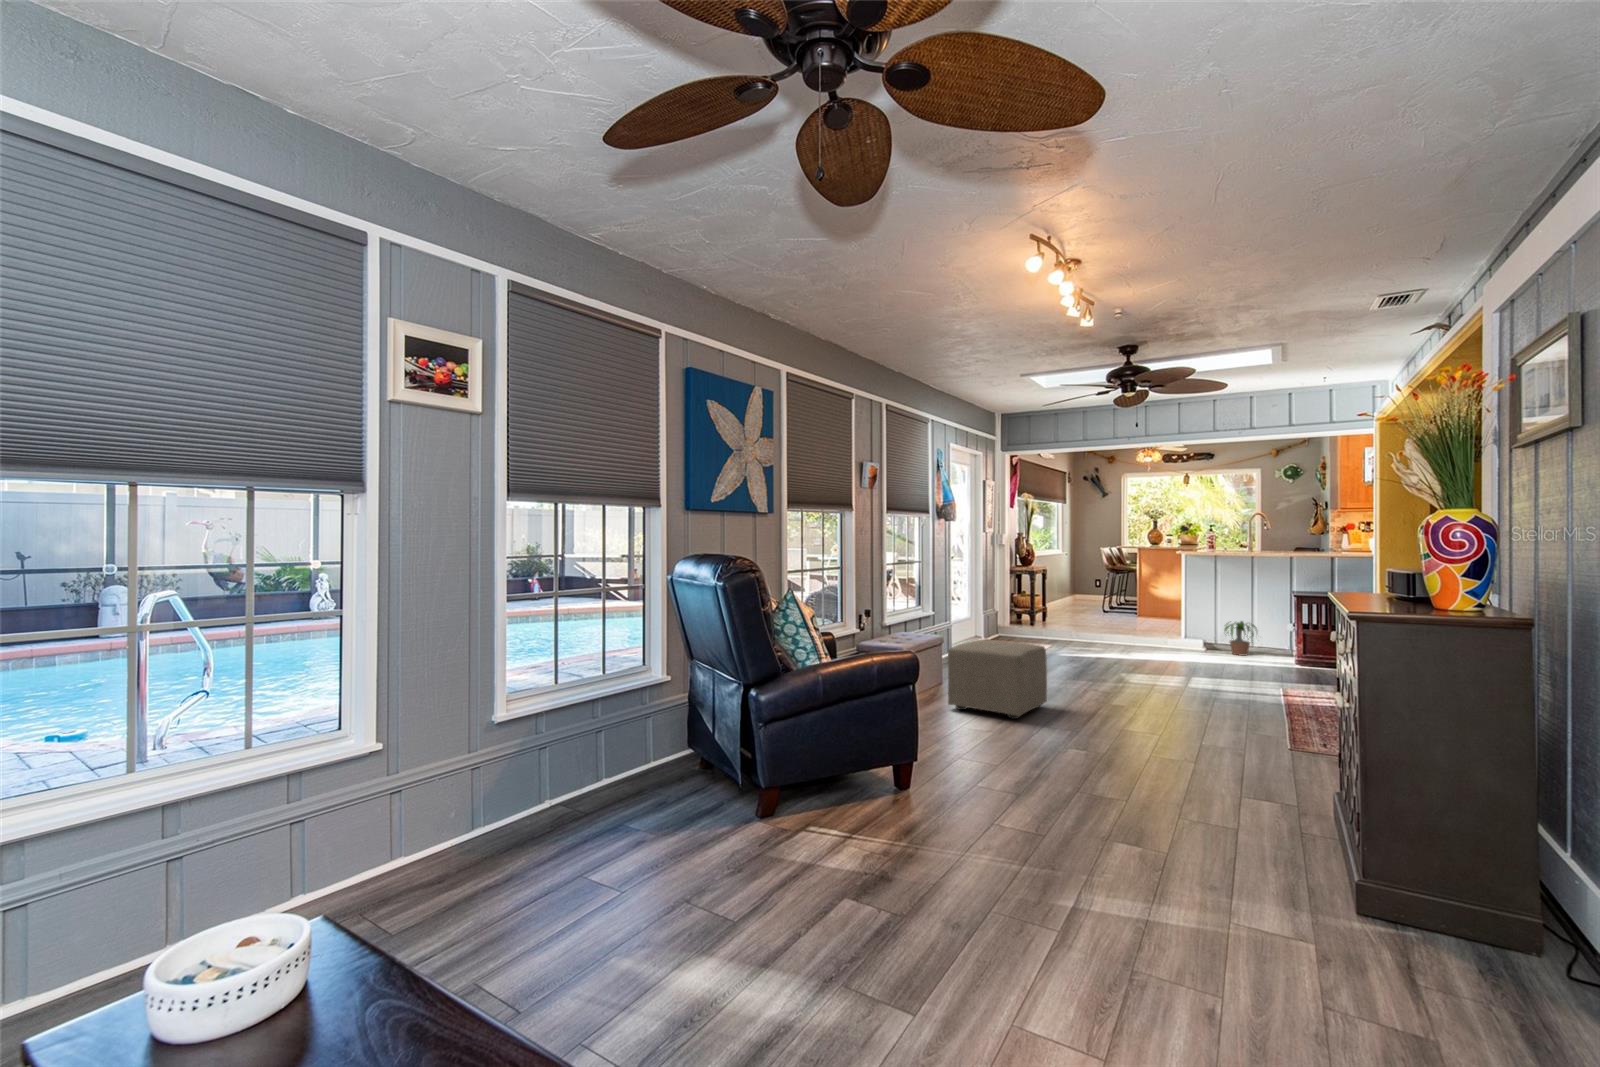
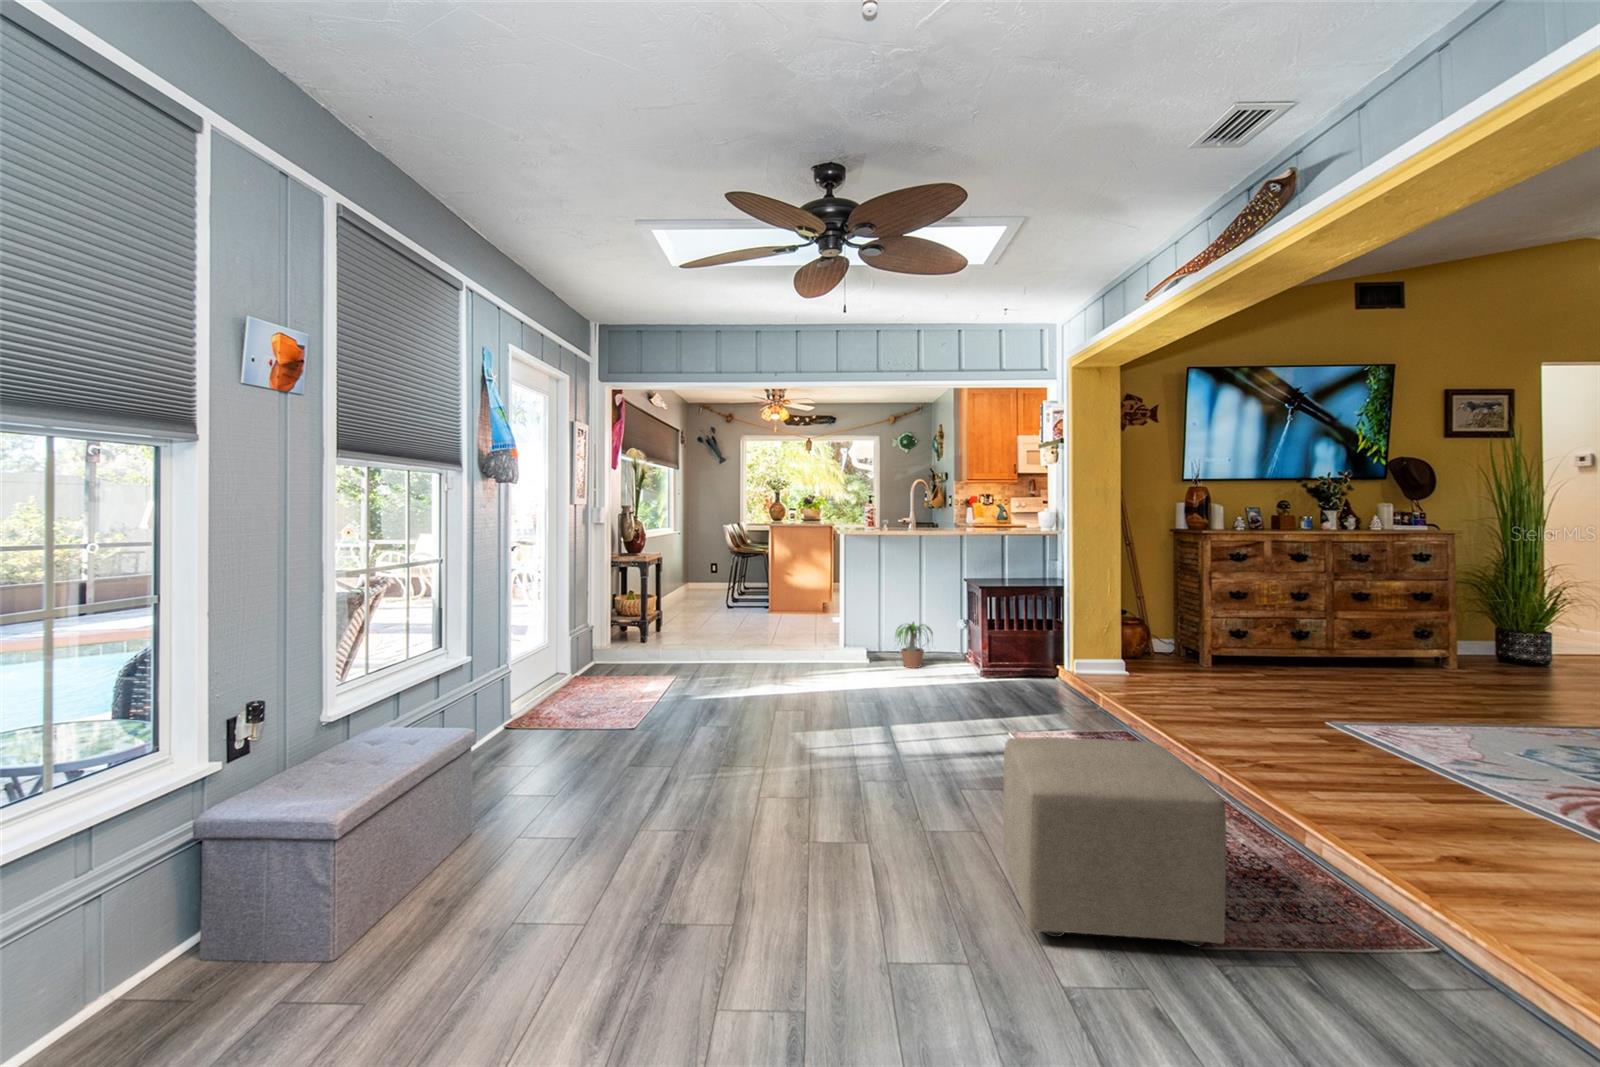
ottoman: present [948,640,1047,719] -> present [1003,737,1226,947]

